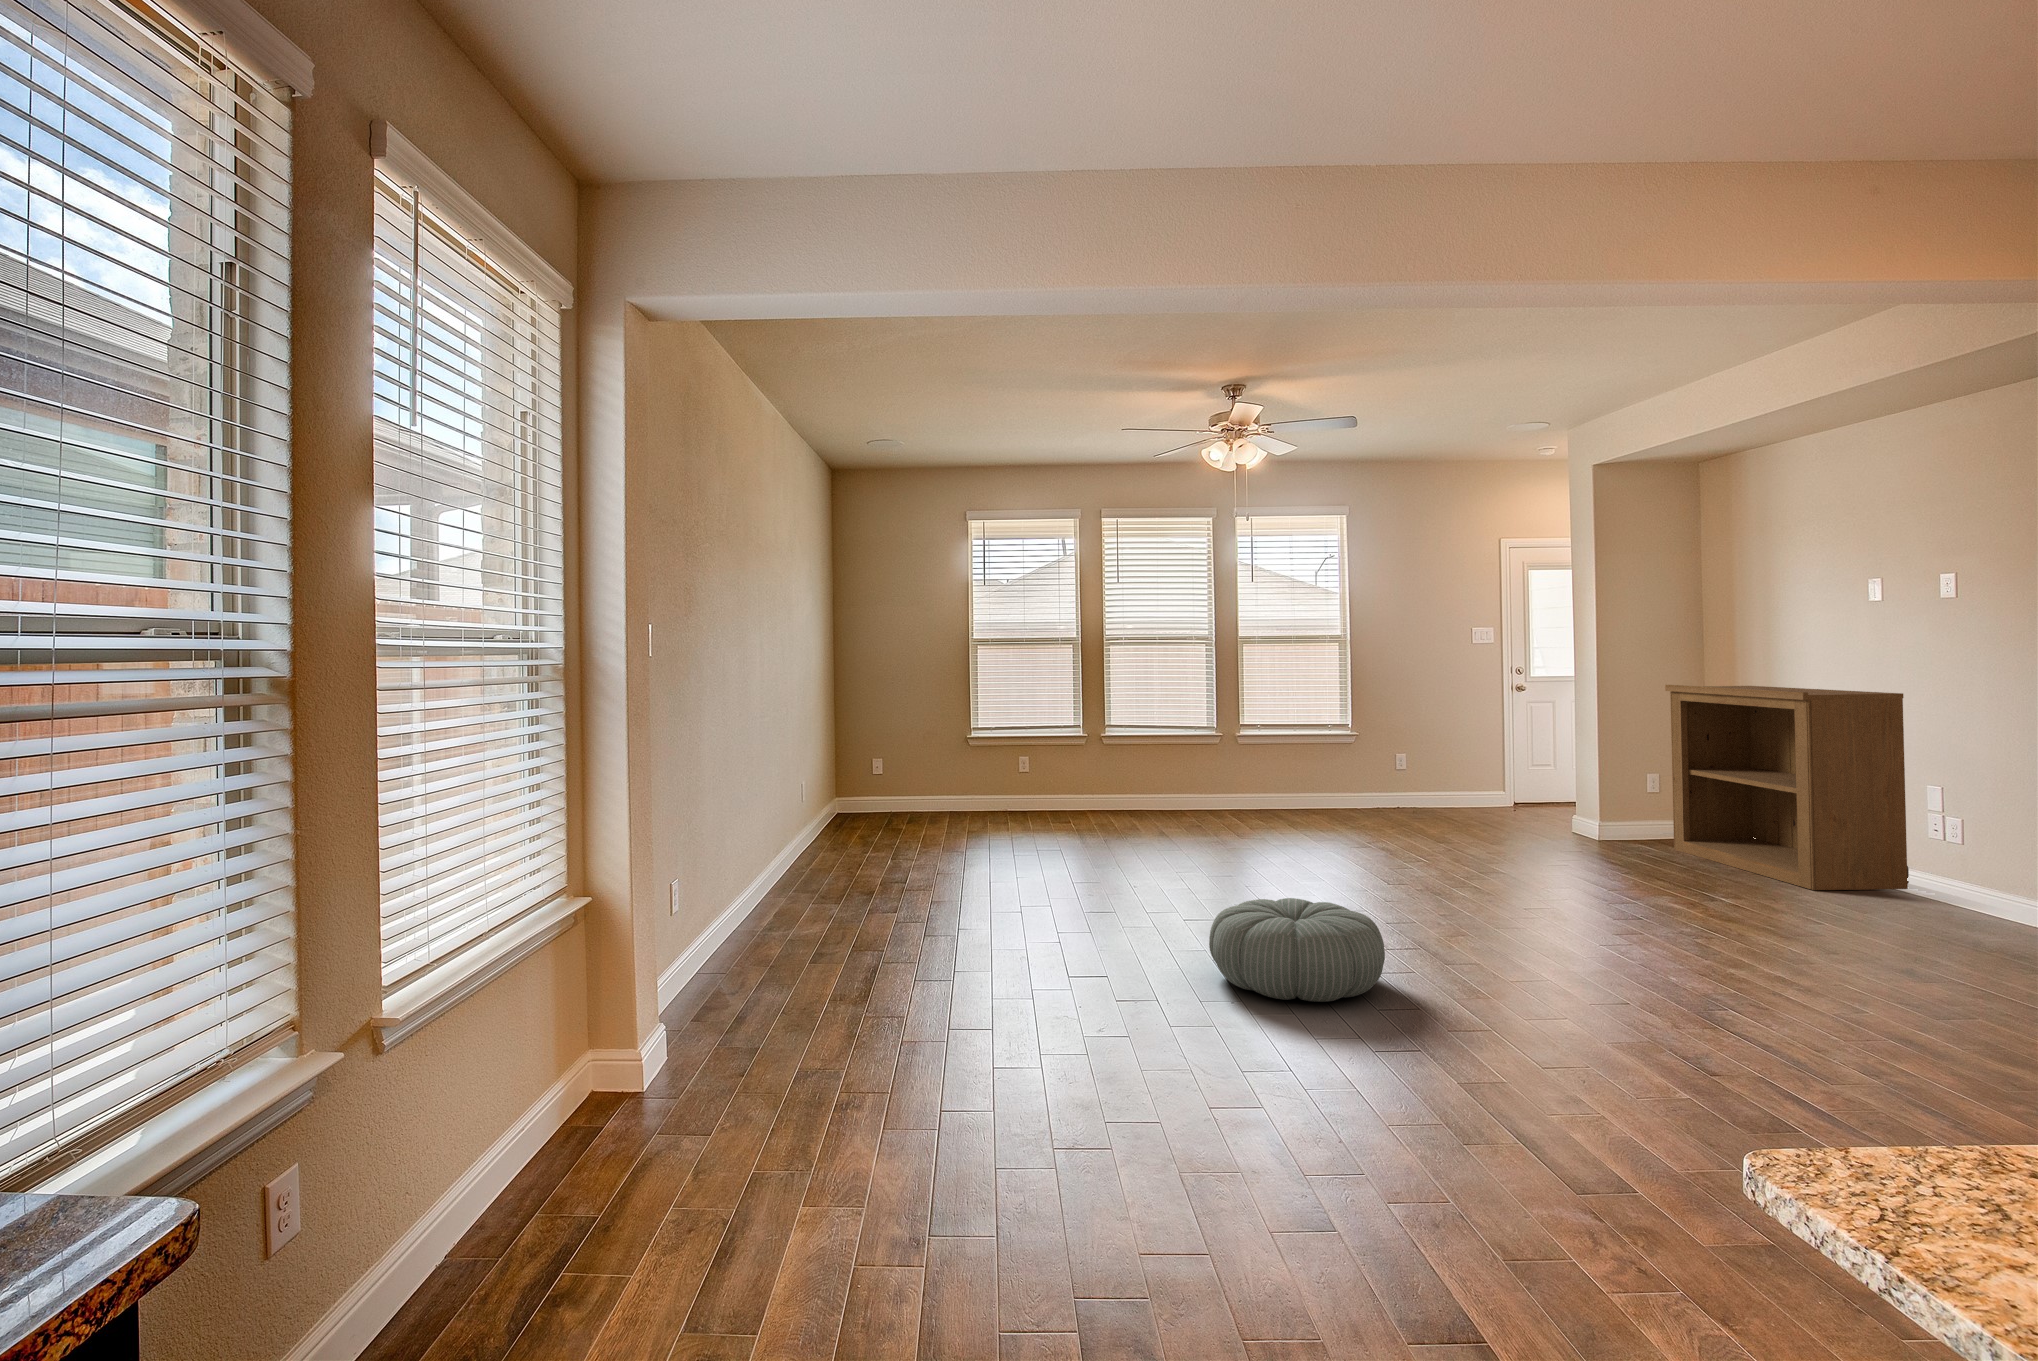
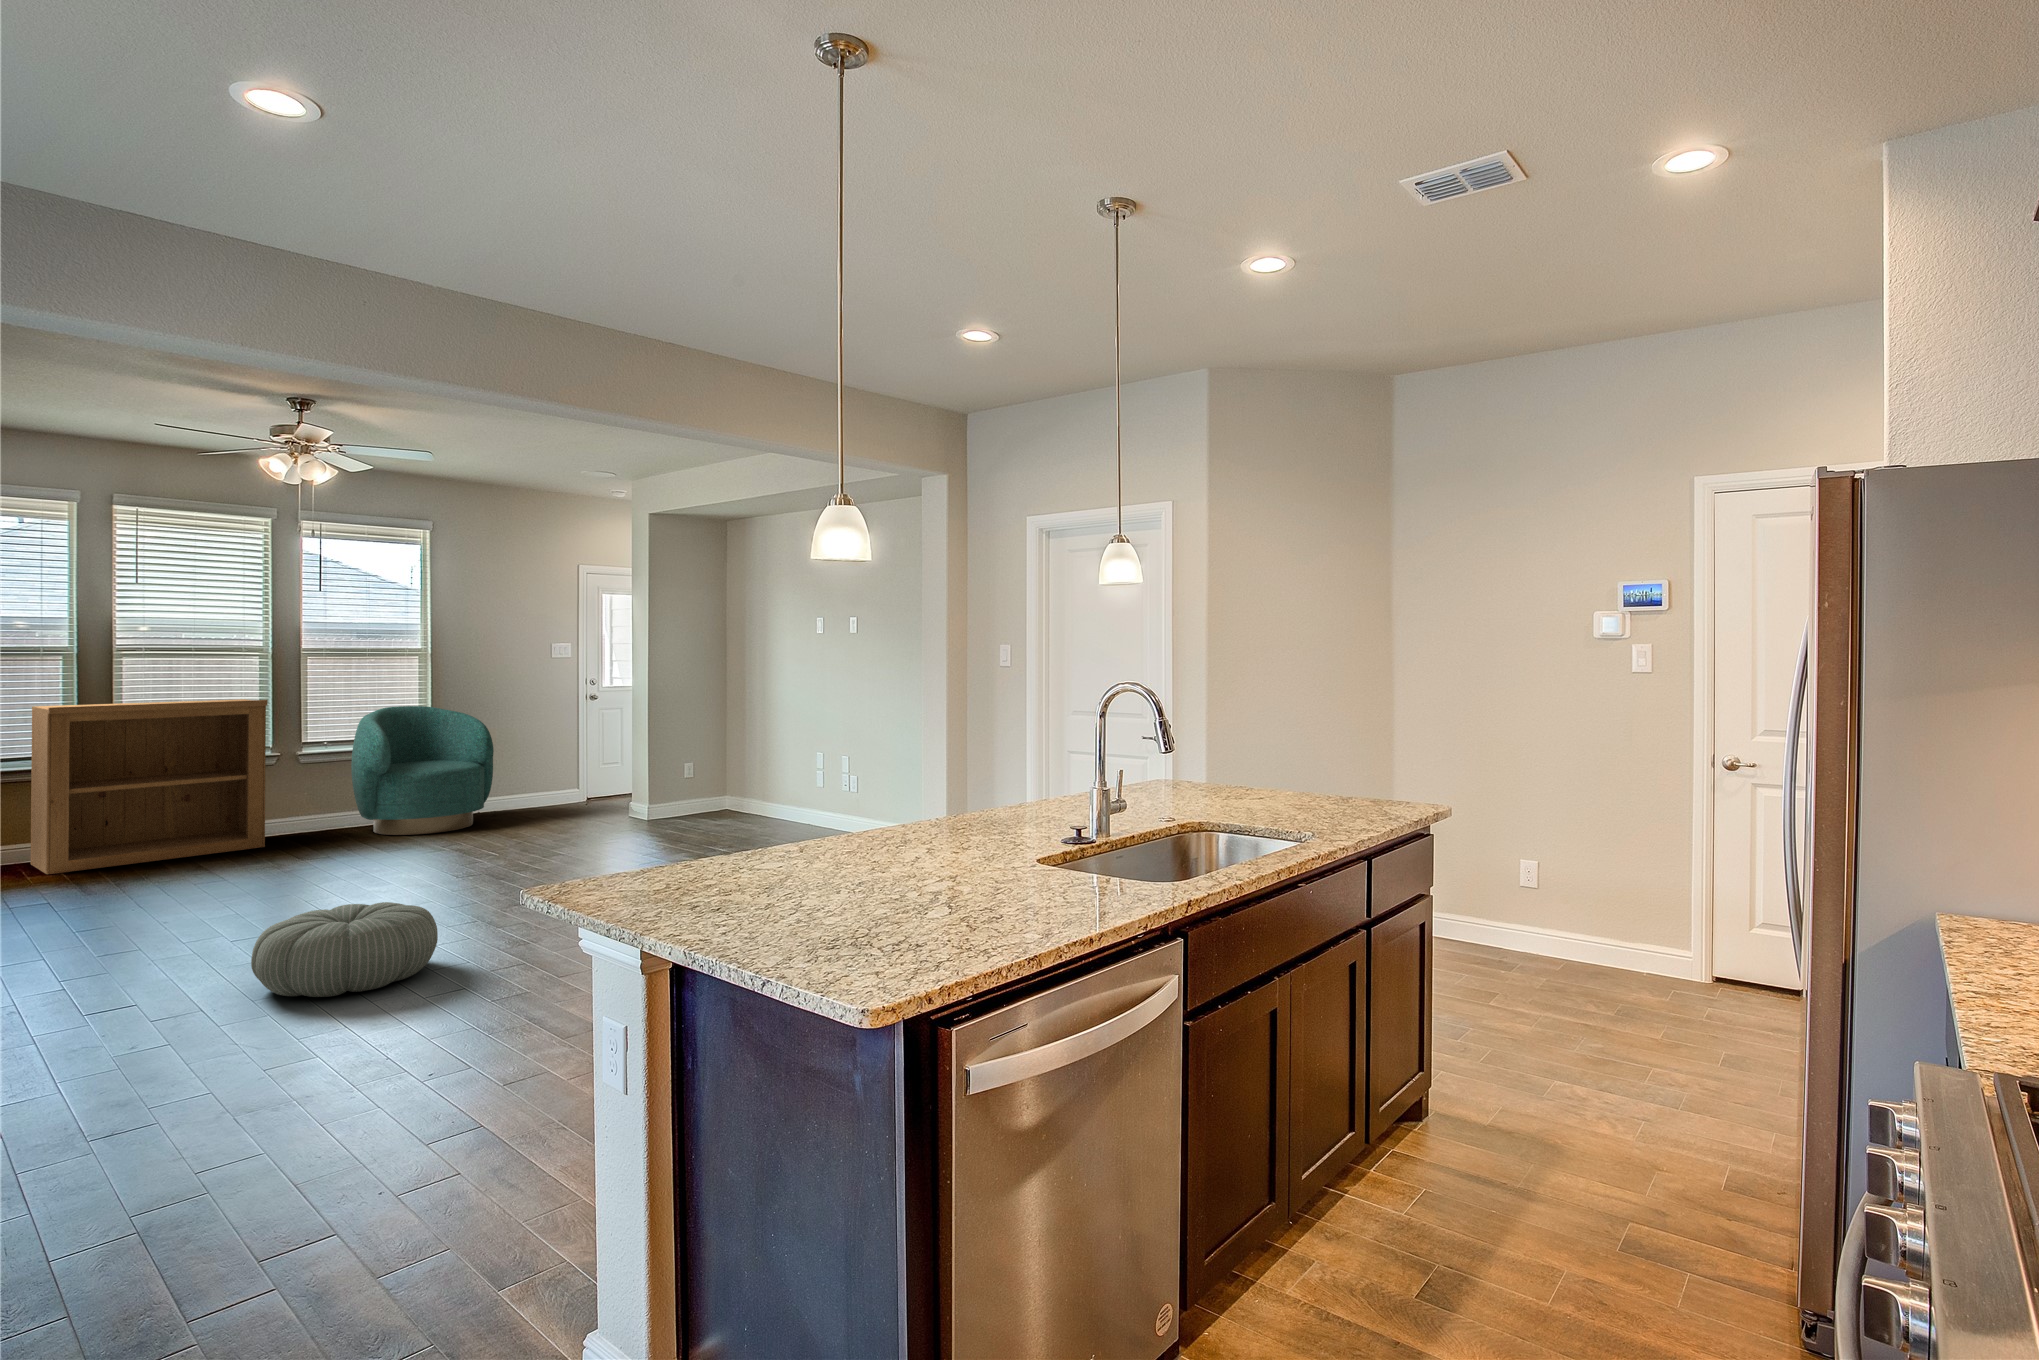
bookshelf: present [1665,685,1909,890] -> present [30,699,268,874]
armchair: none [1283,693,1415,825] -> present [351,706,494,835]

